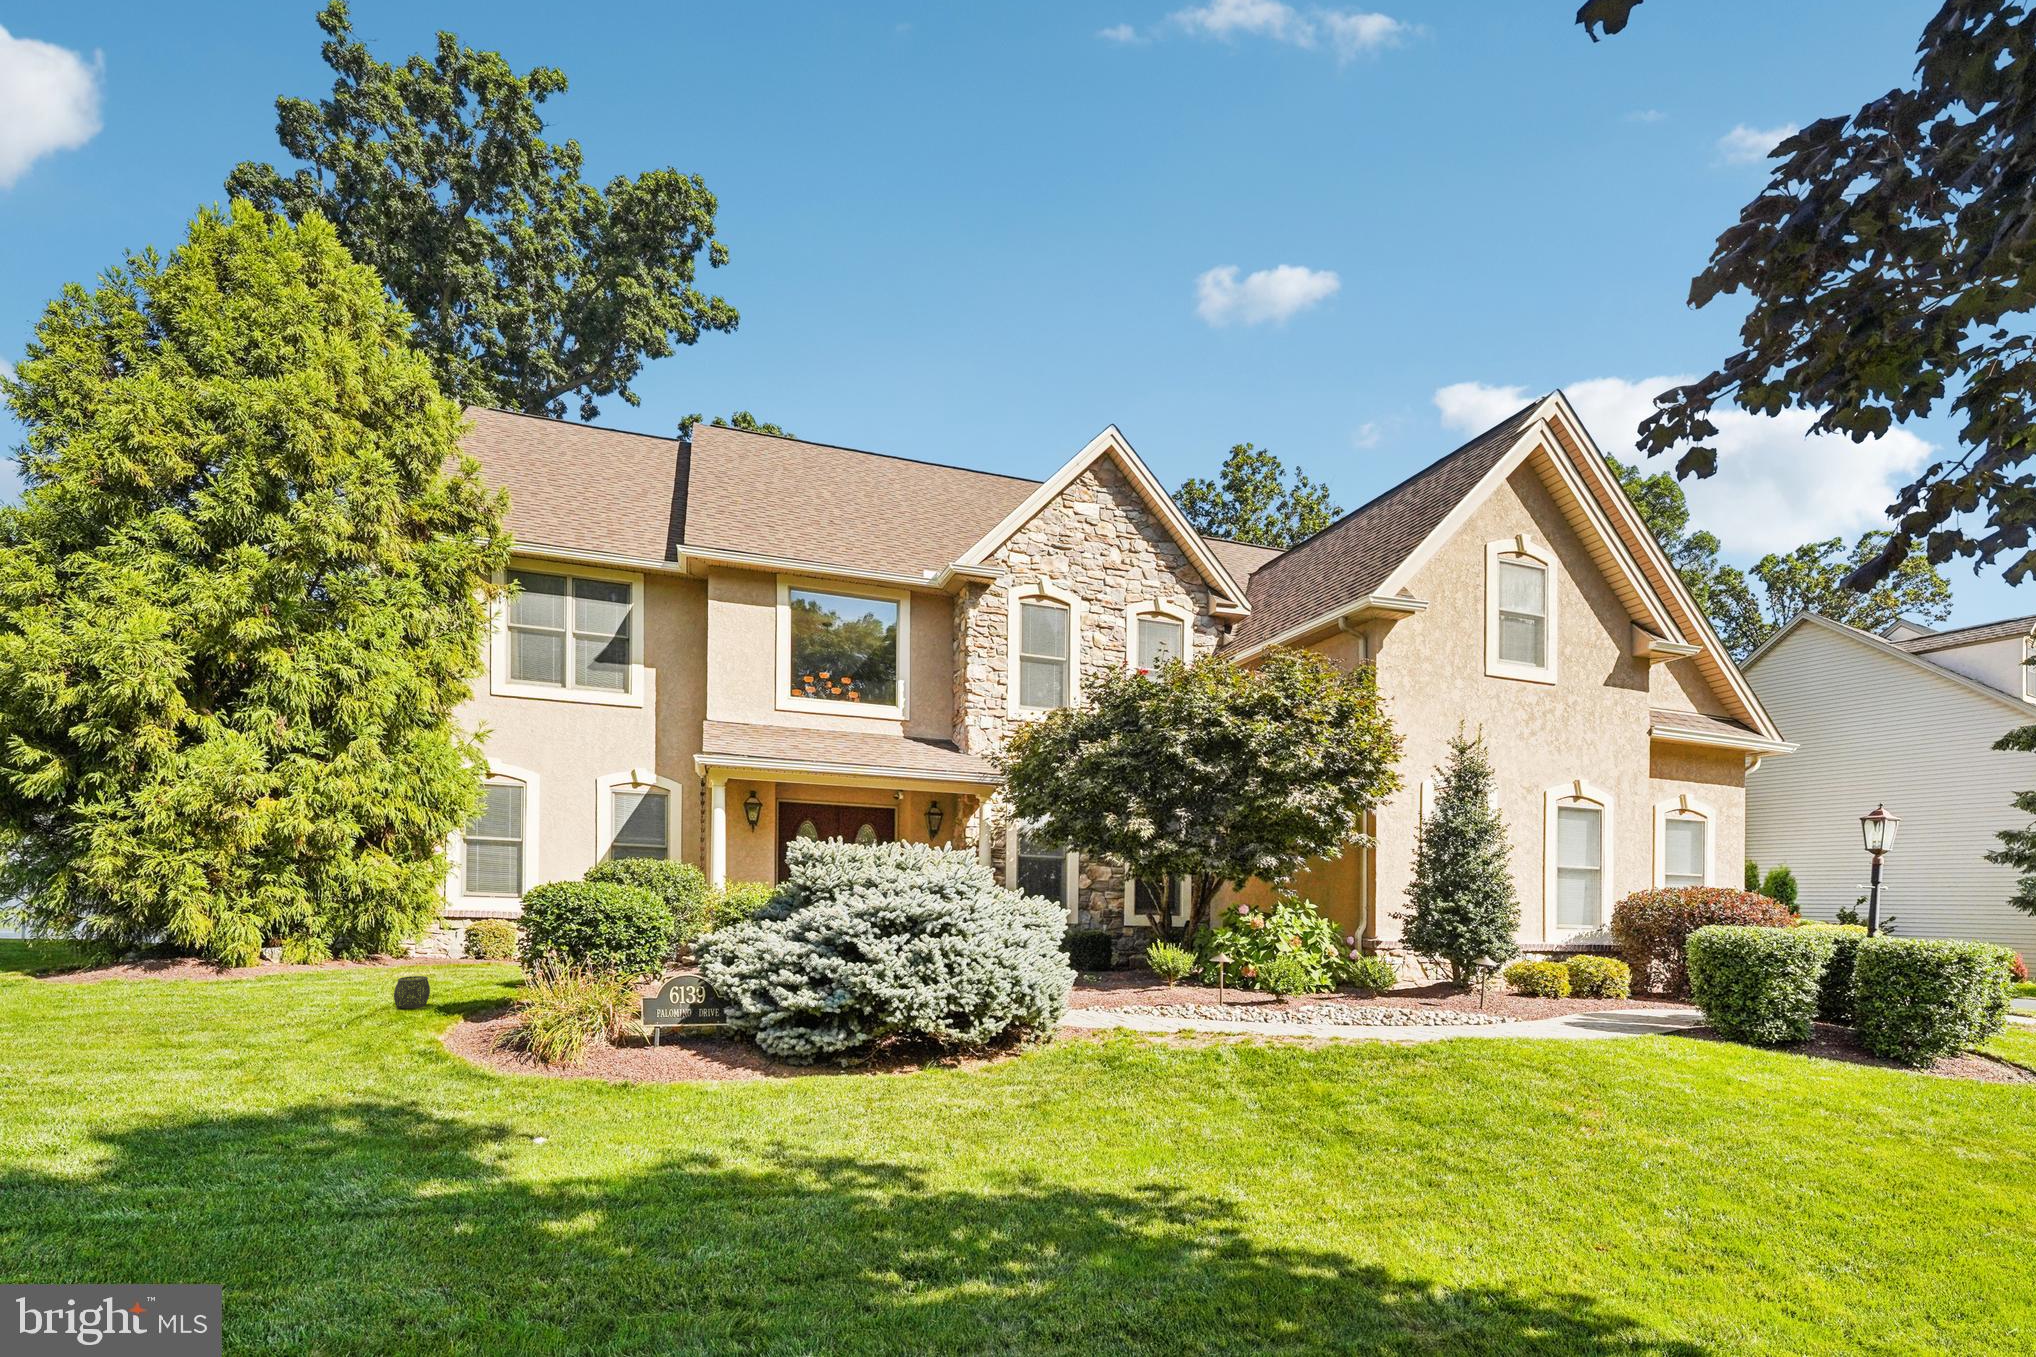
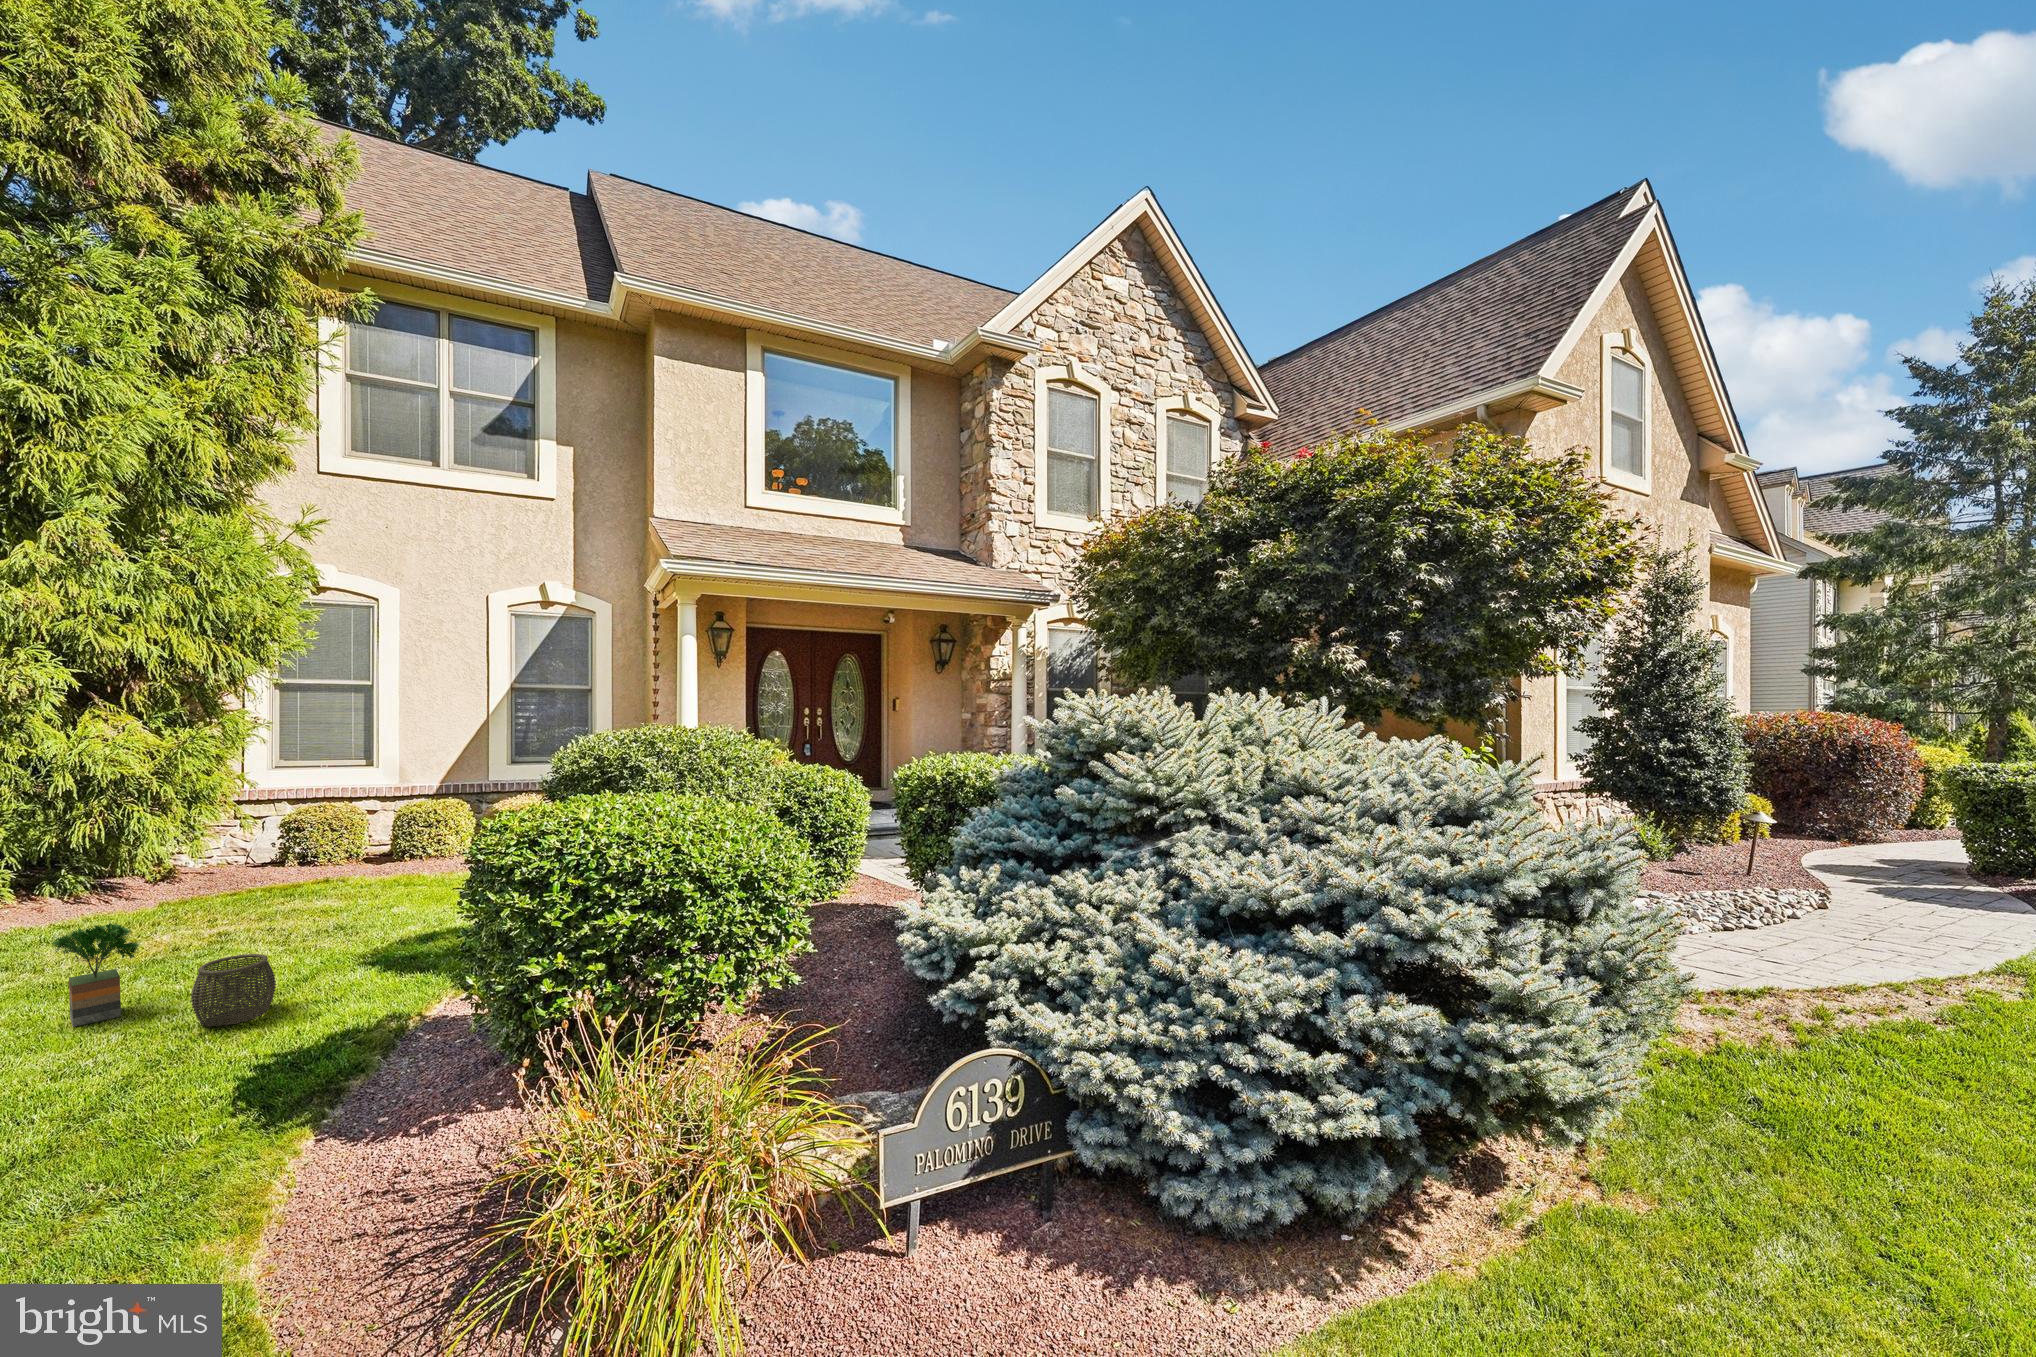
potted tree: none [340,956,376,1005] -> present [52,923,139,1027]

